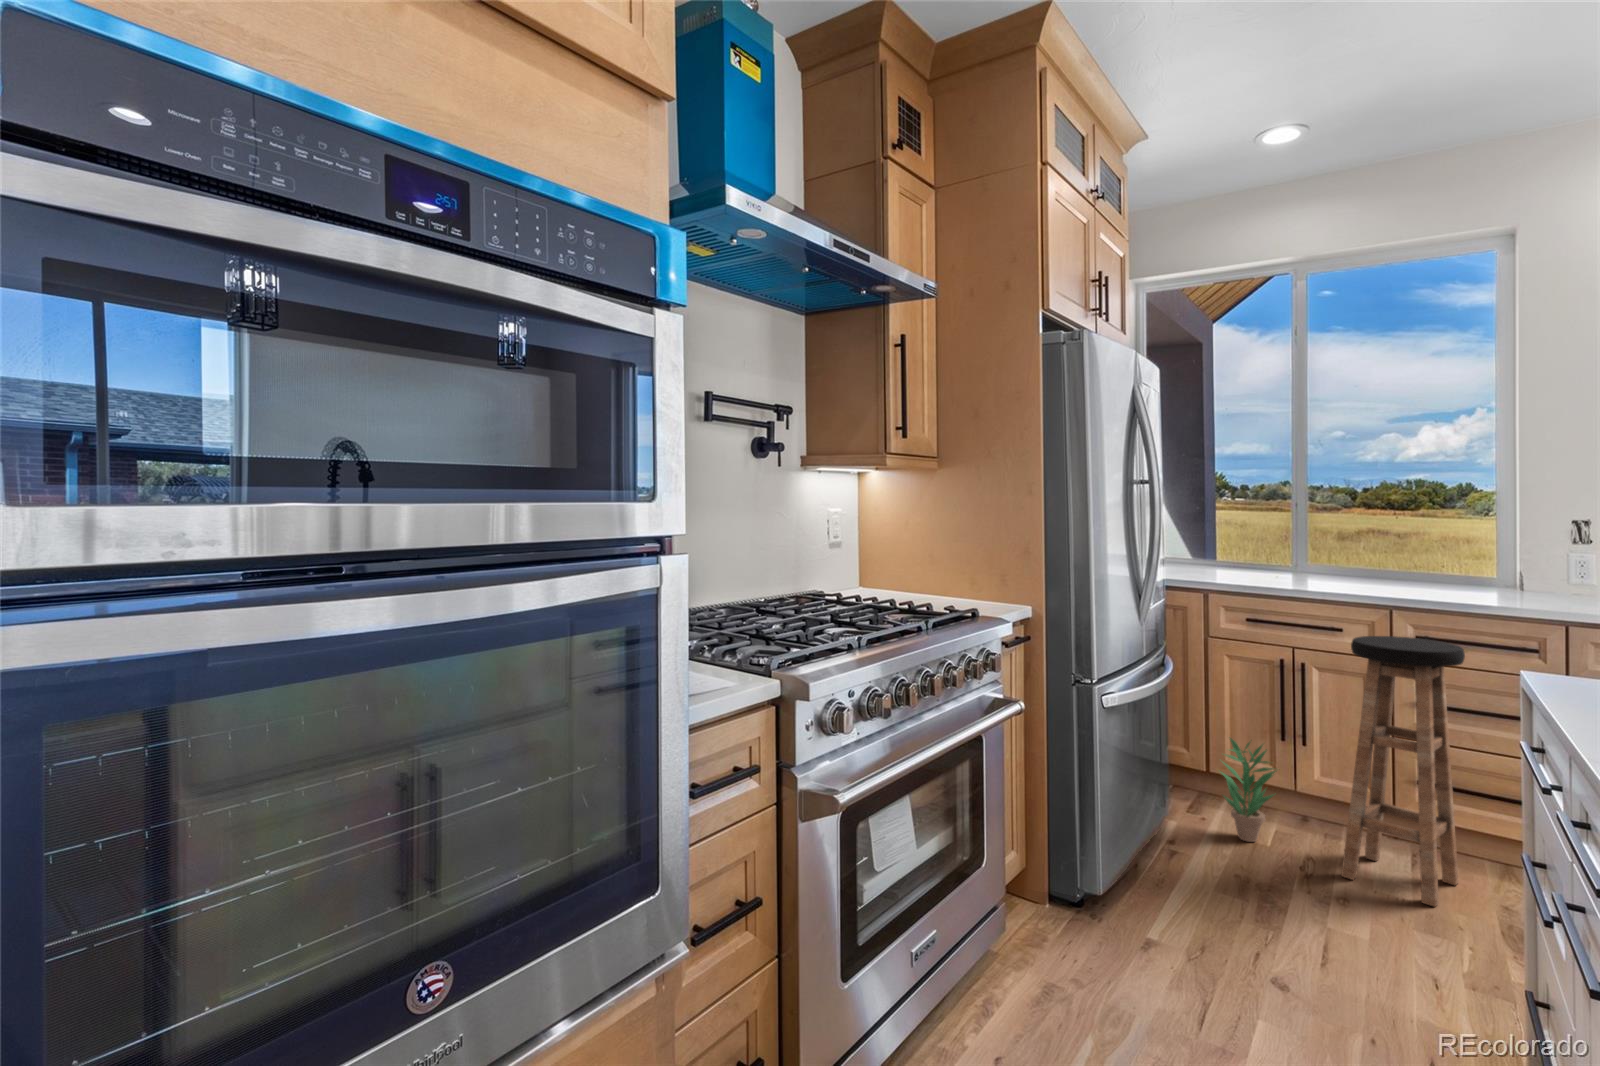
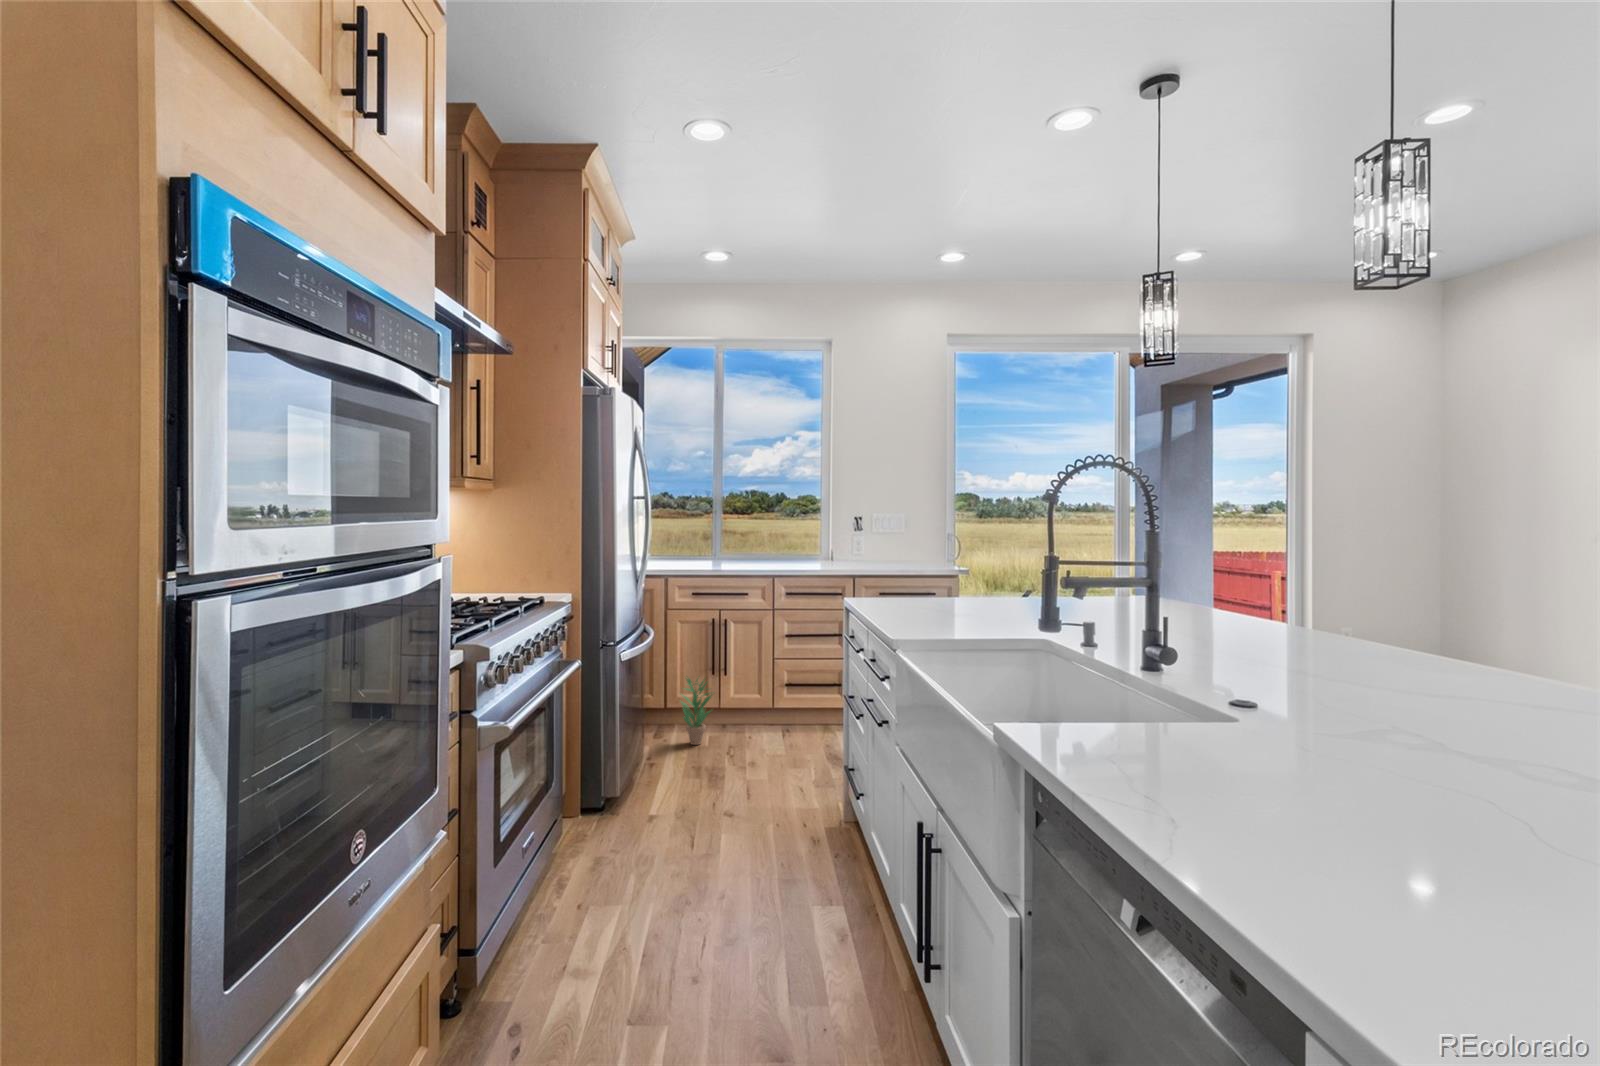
bar stool: present [1341,636,1465,907] -> none [750,600,809,757]

